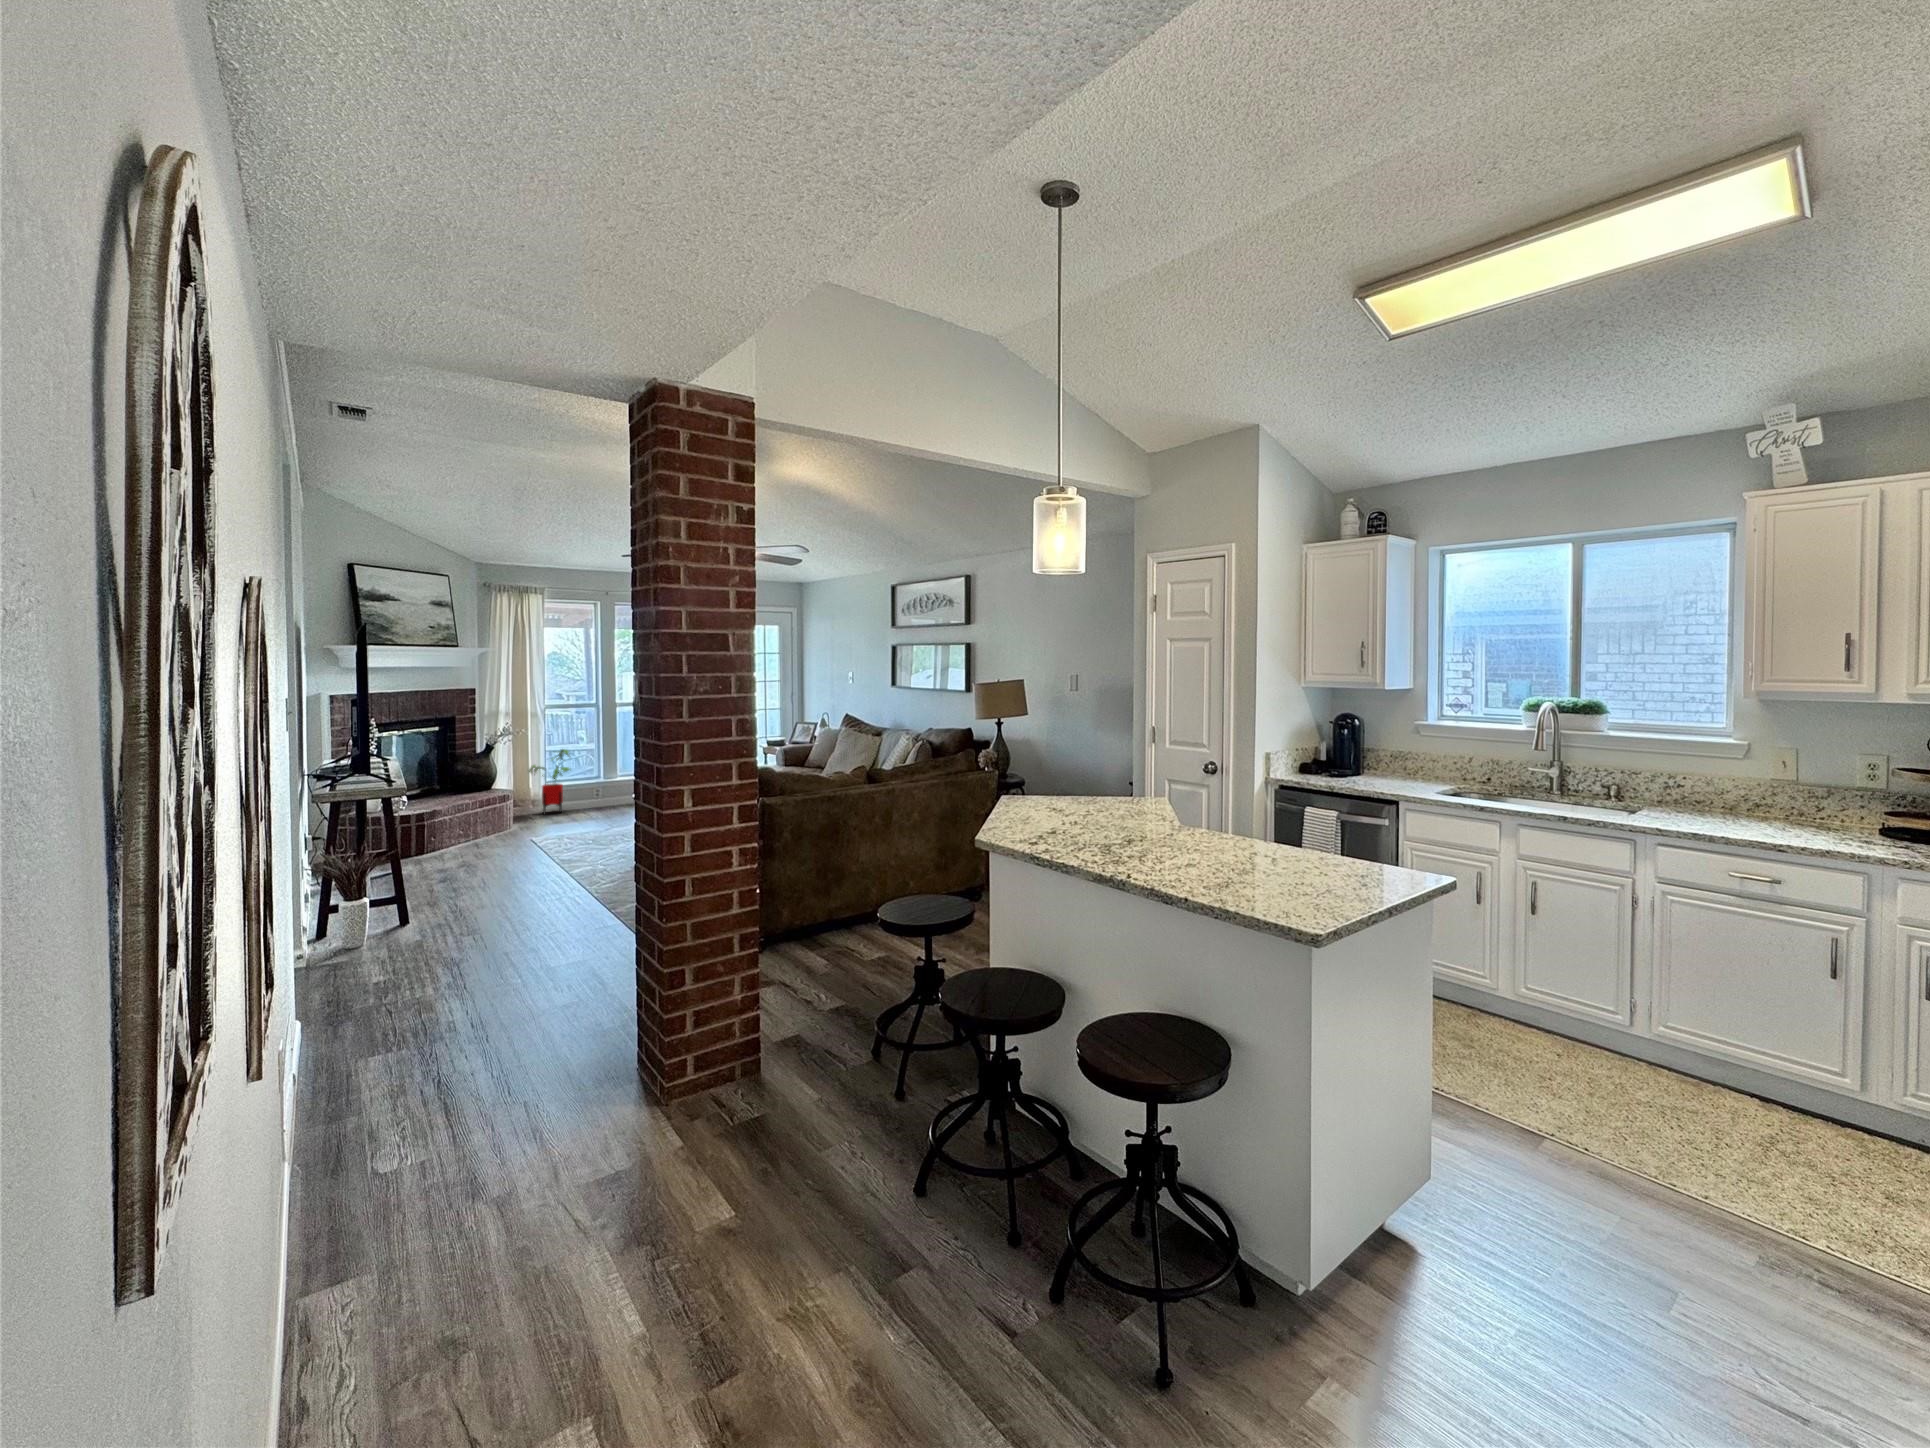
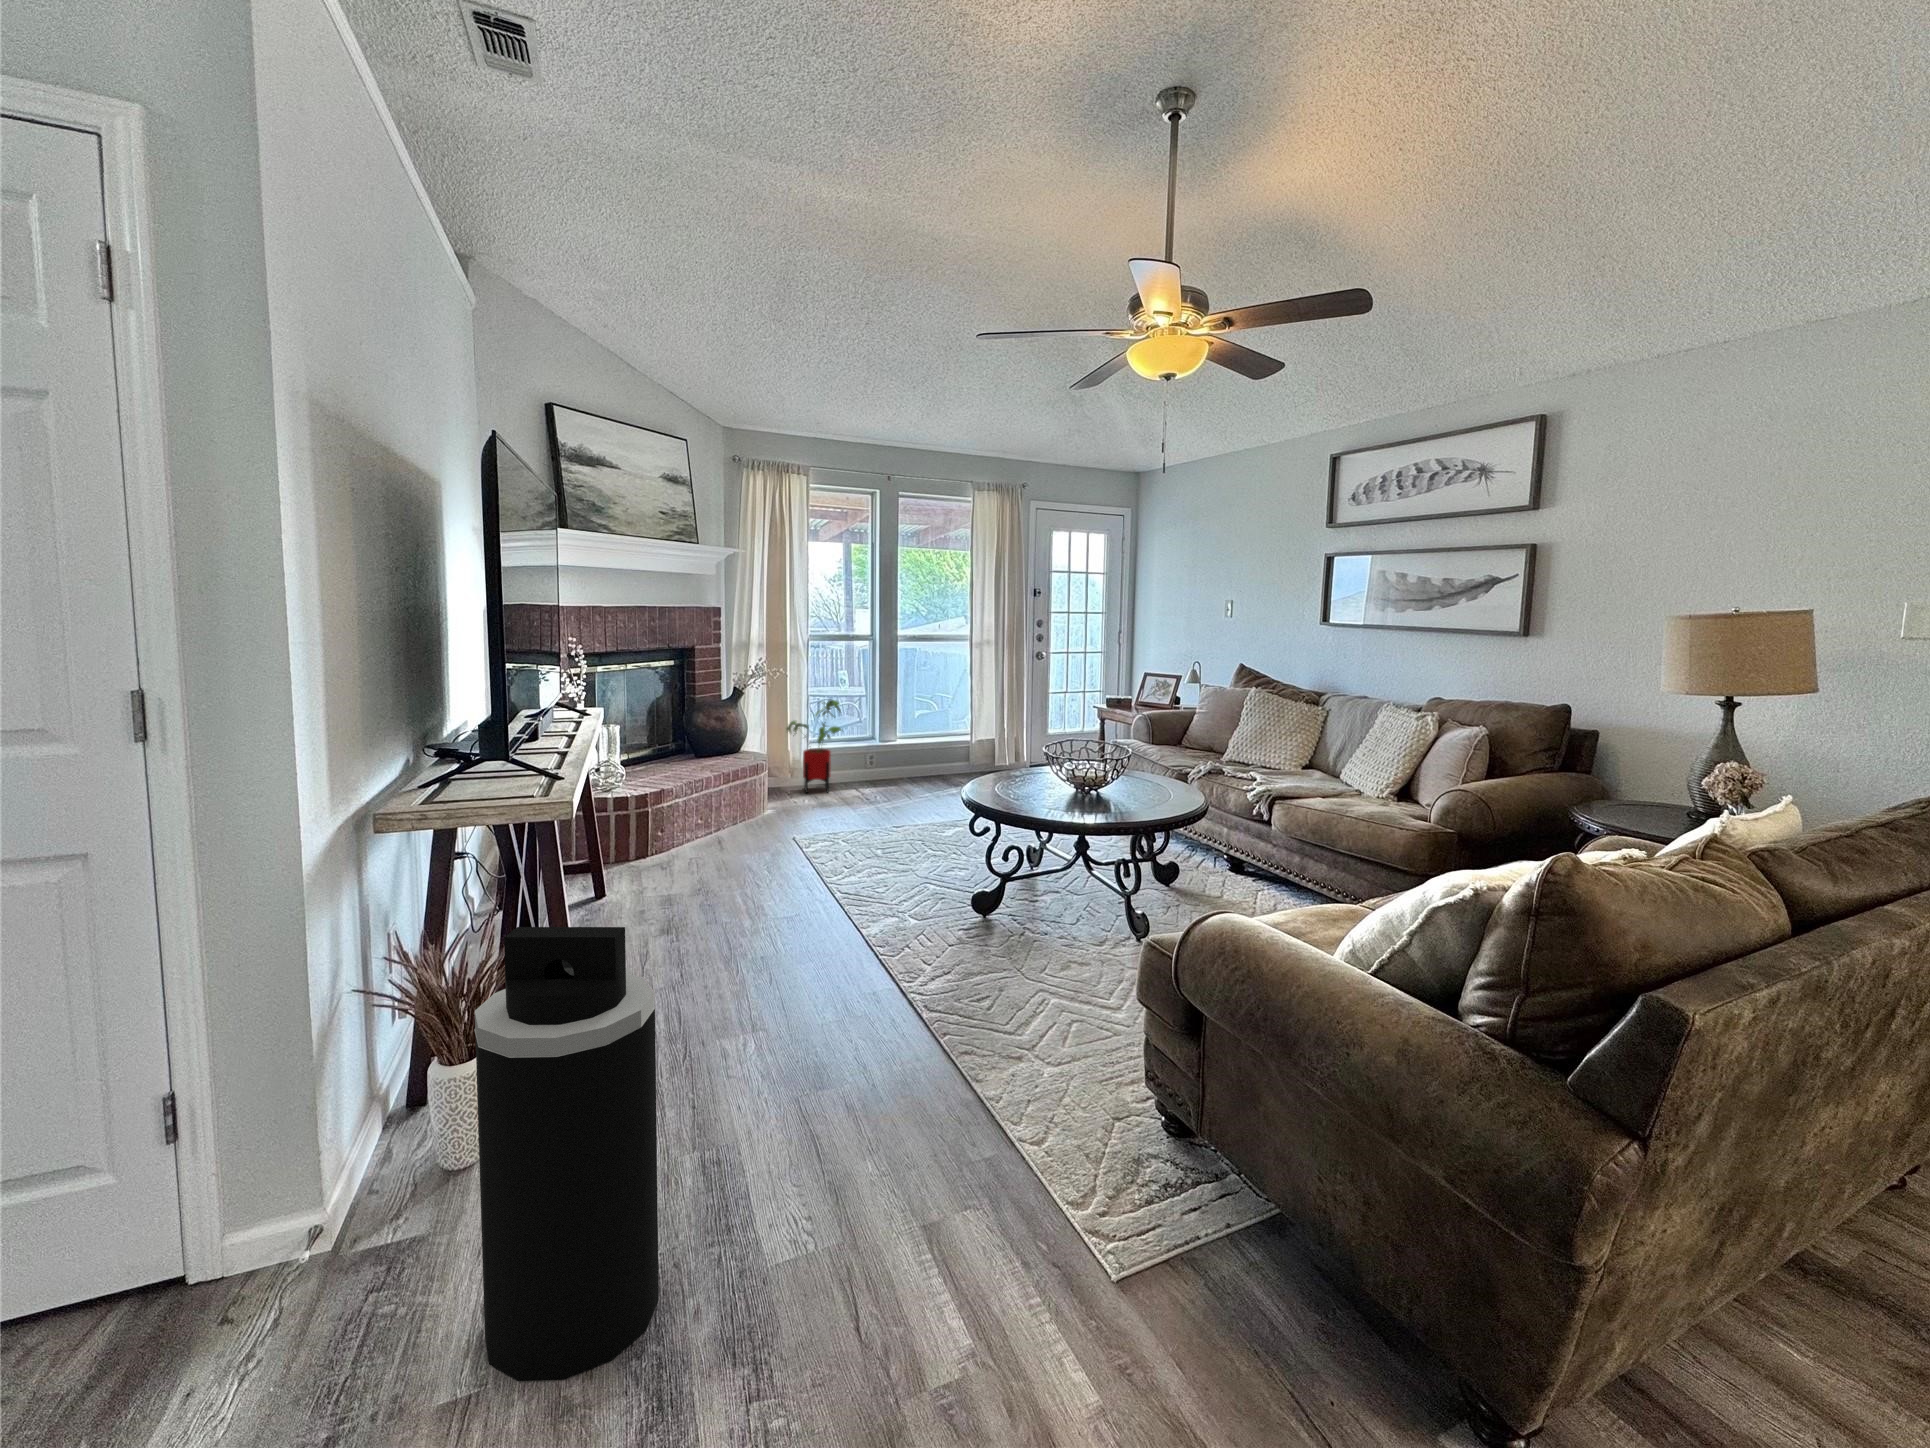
trash can: none [374,827,456,1004] -> present [474,927,659,1381]

